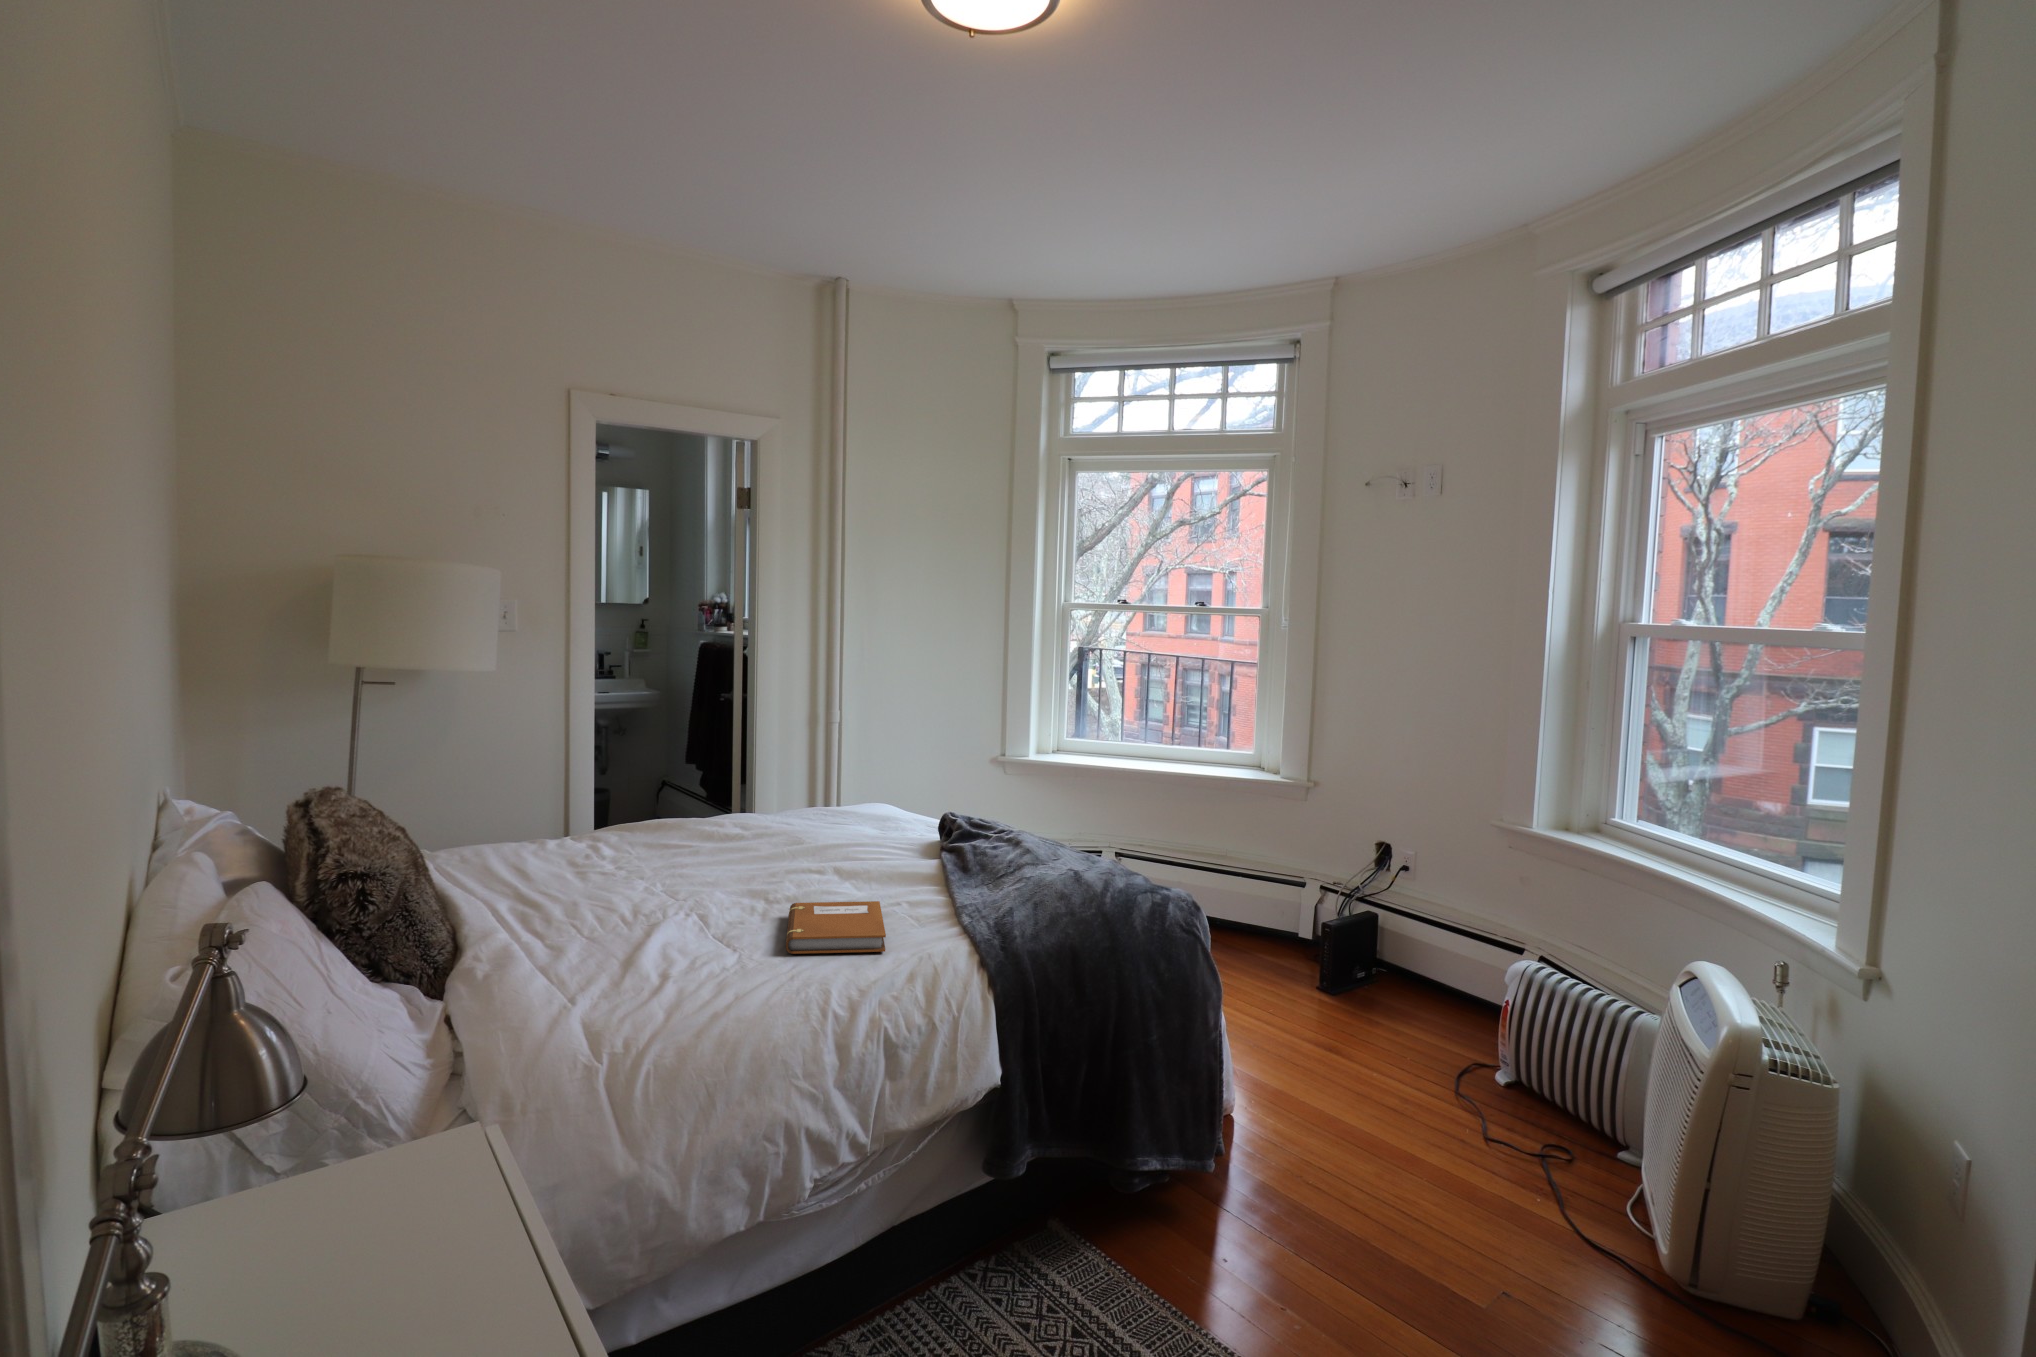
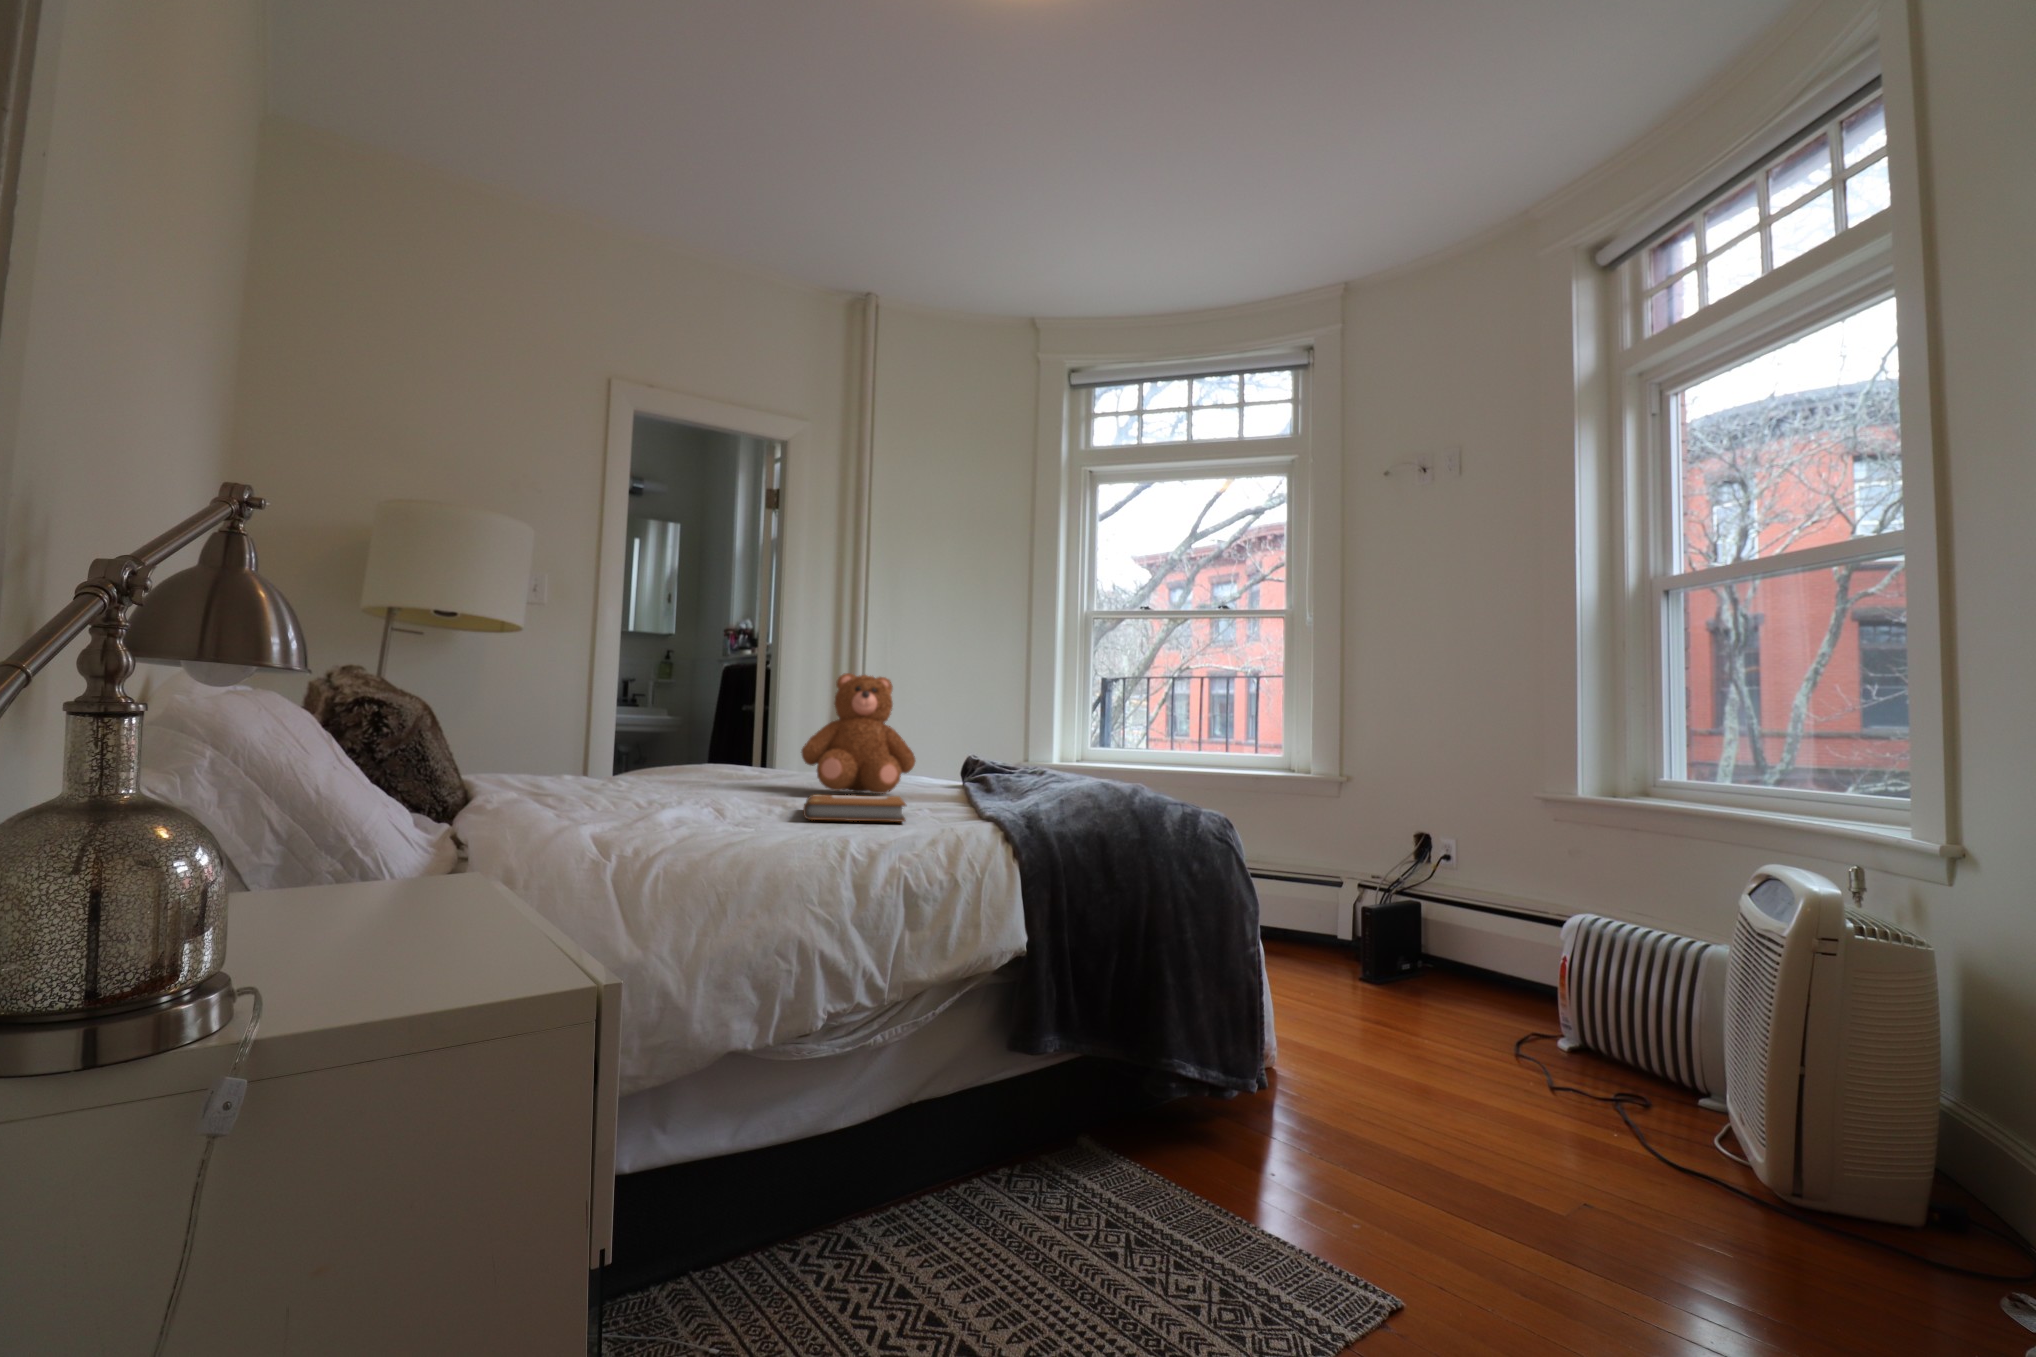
teddy bear: none [782,742,897,871] -> present [801,673,915,794]

